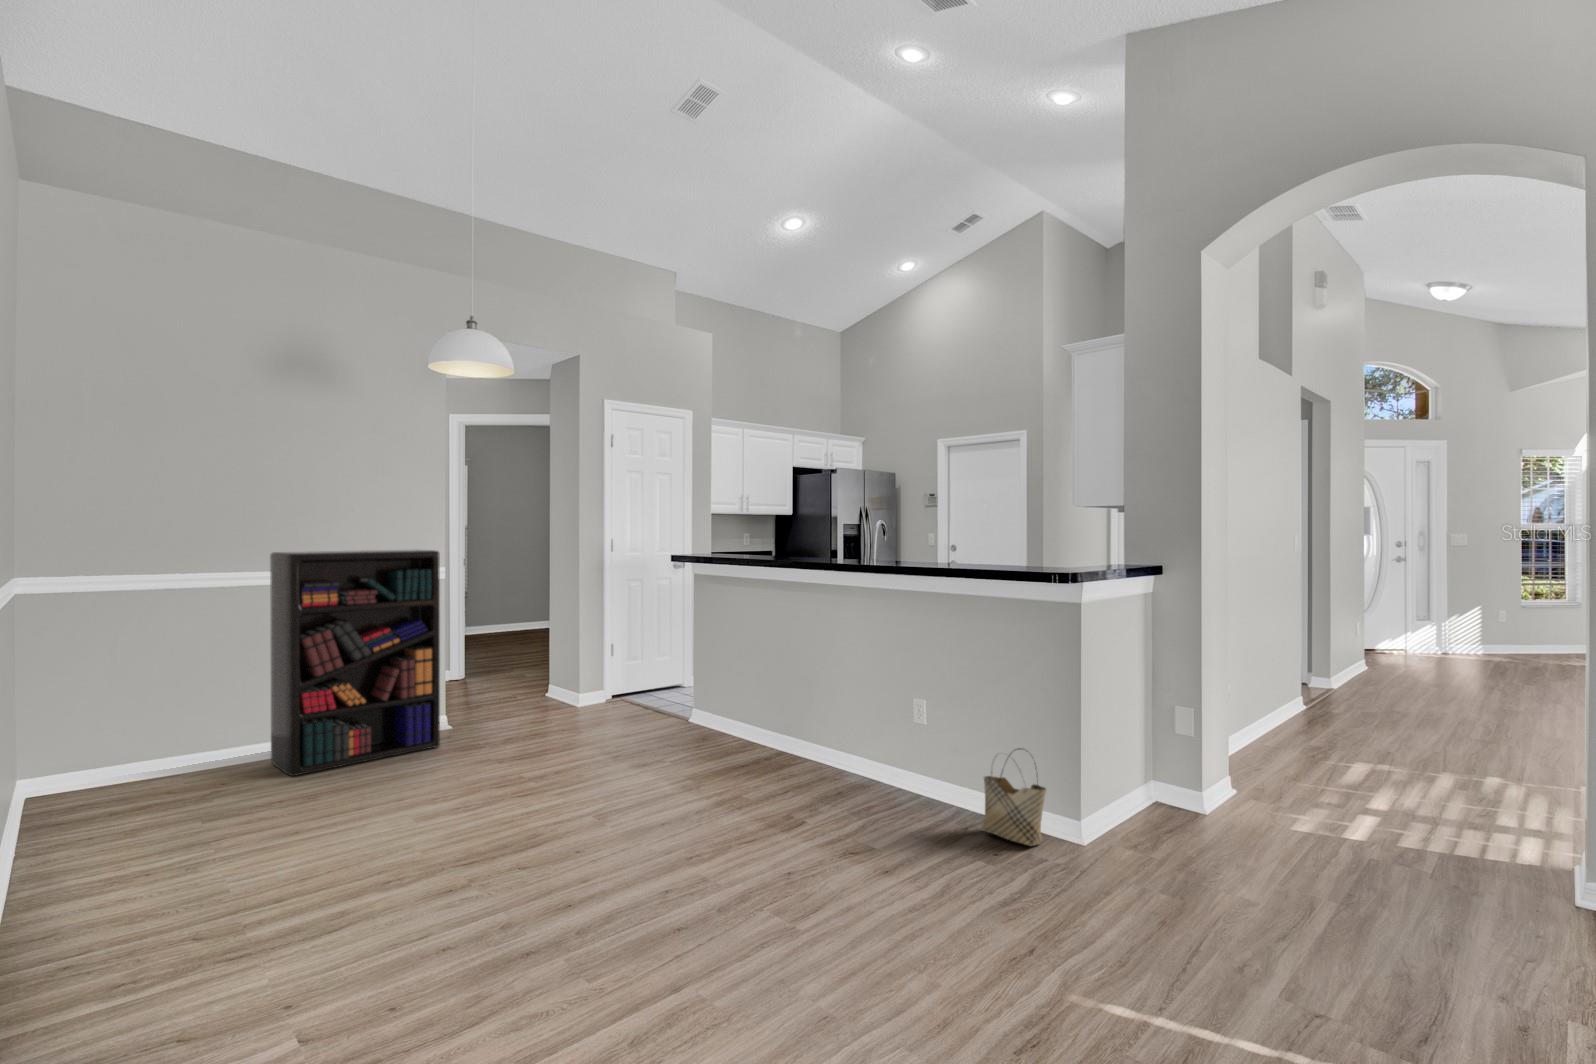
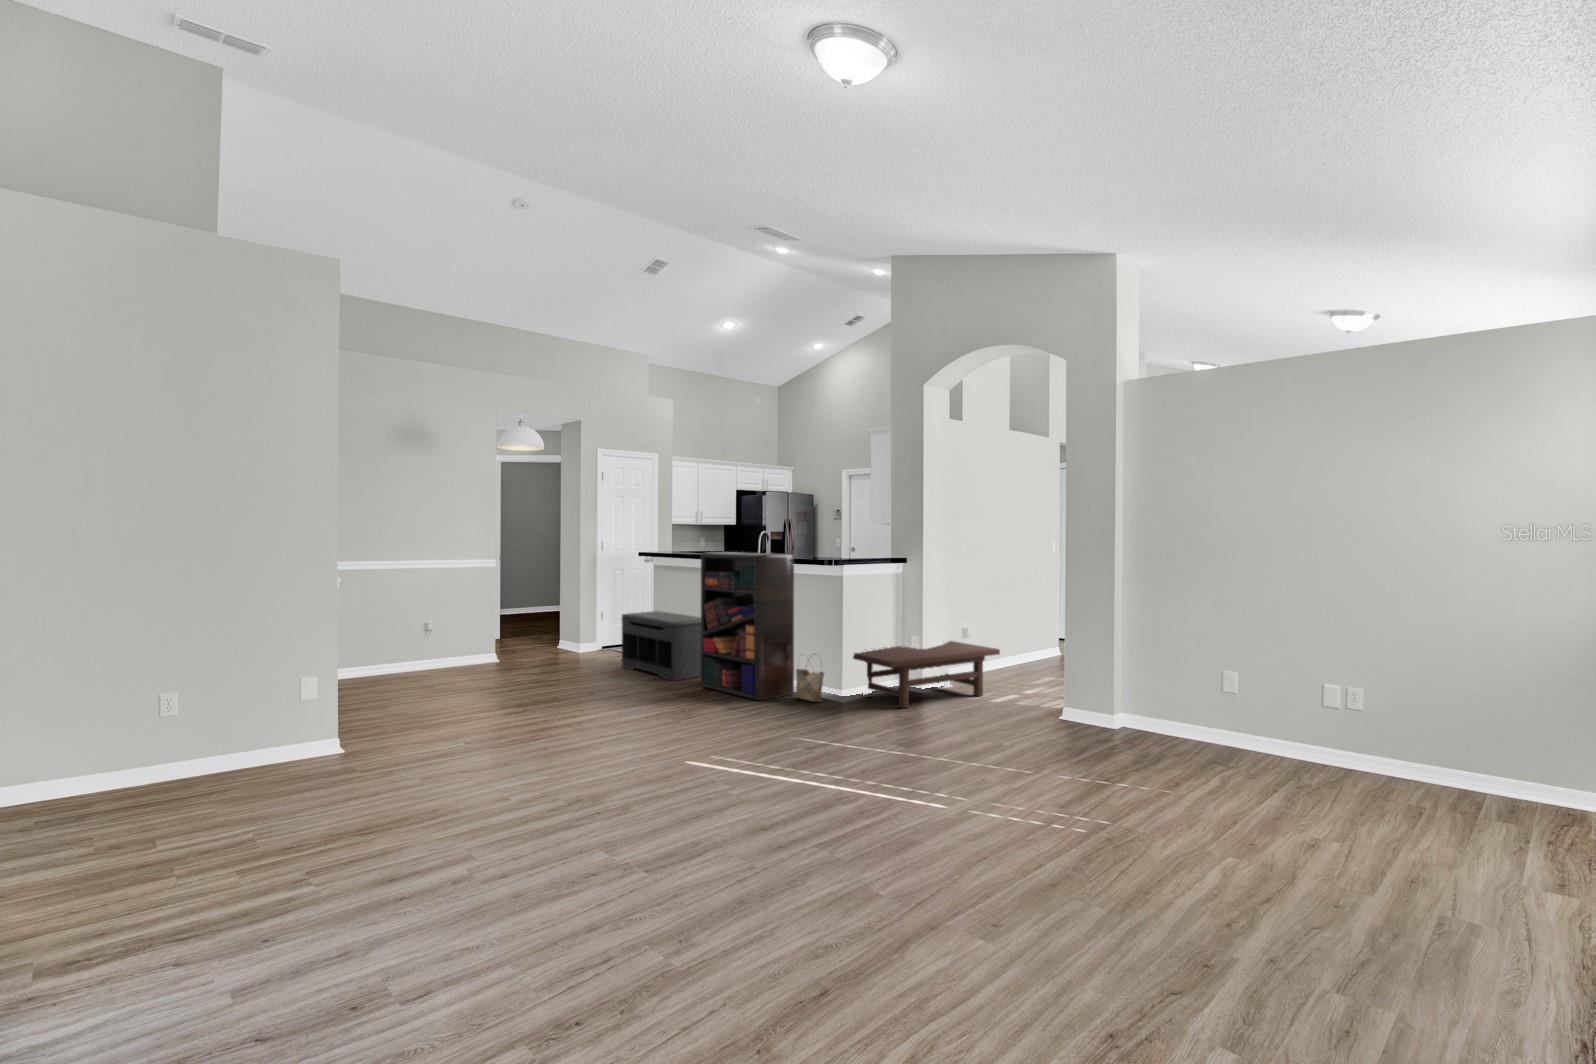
bookshelf: present [270,549,440,776] -> present [701,552,794,700]
bench: none [644,648,799,777] -> present [622,611,701,681]
coffee table: none [1077,711,1354,869] -> present [853,641,1000,708]

